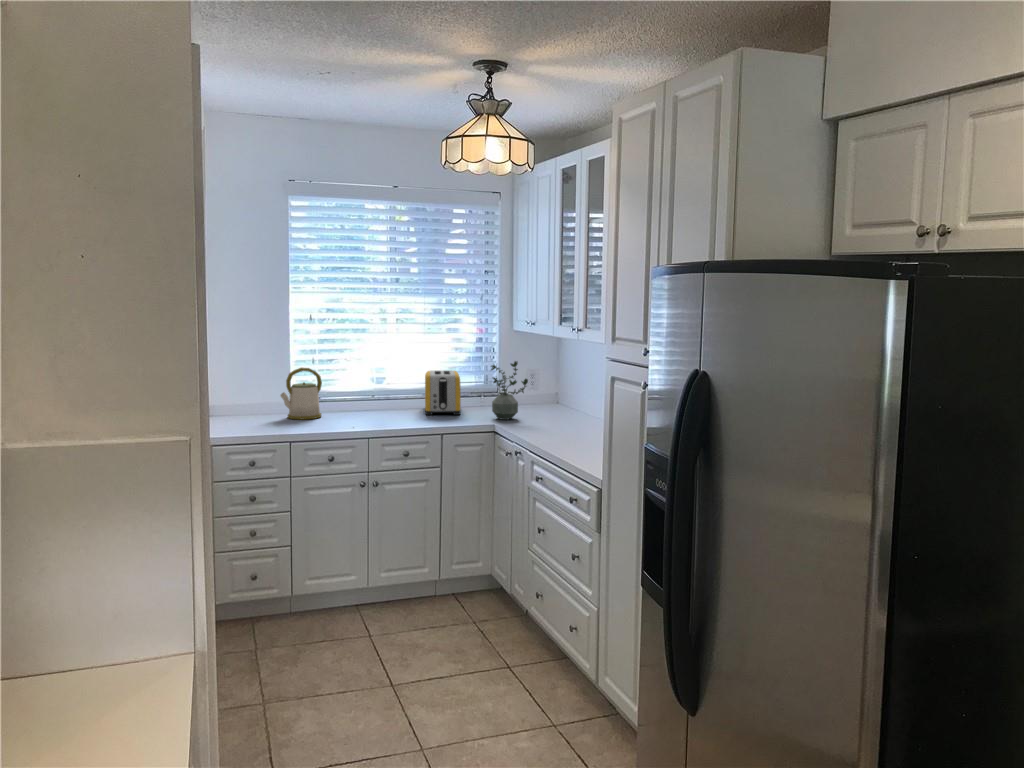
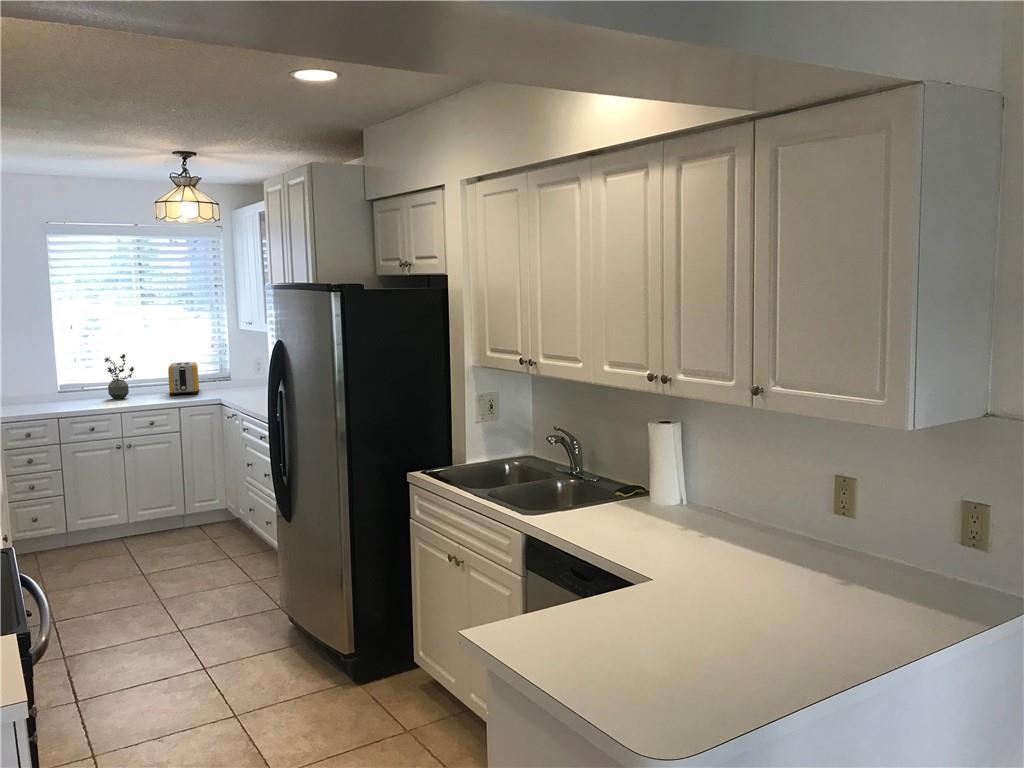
potted plant: present [491,361,528,420] -> present [105,354,134,399]
kettle: present [280,368,322,420] -> none [48,364,84,403]

